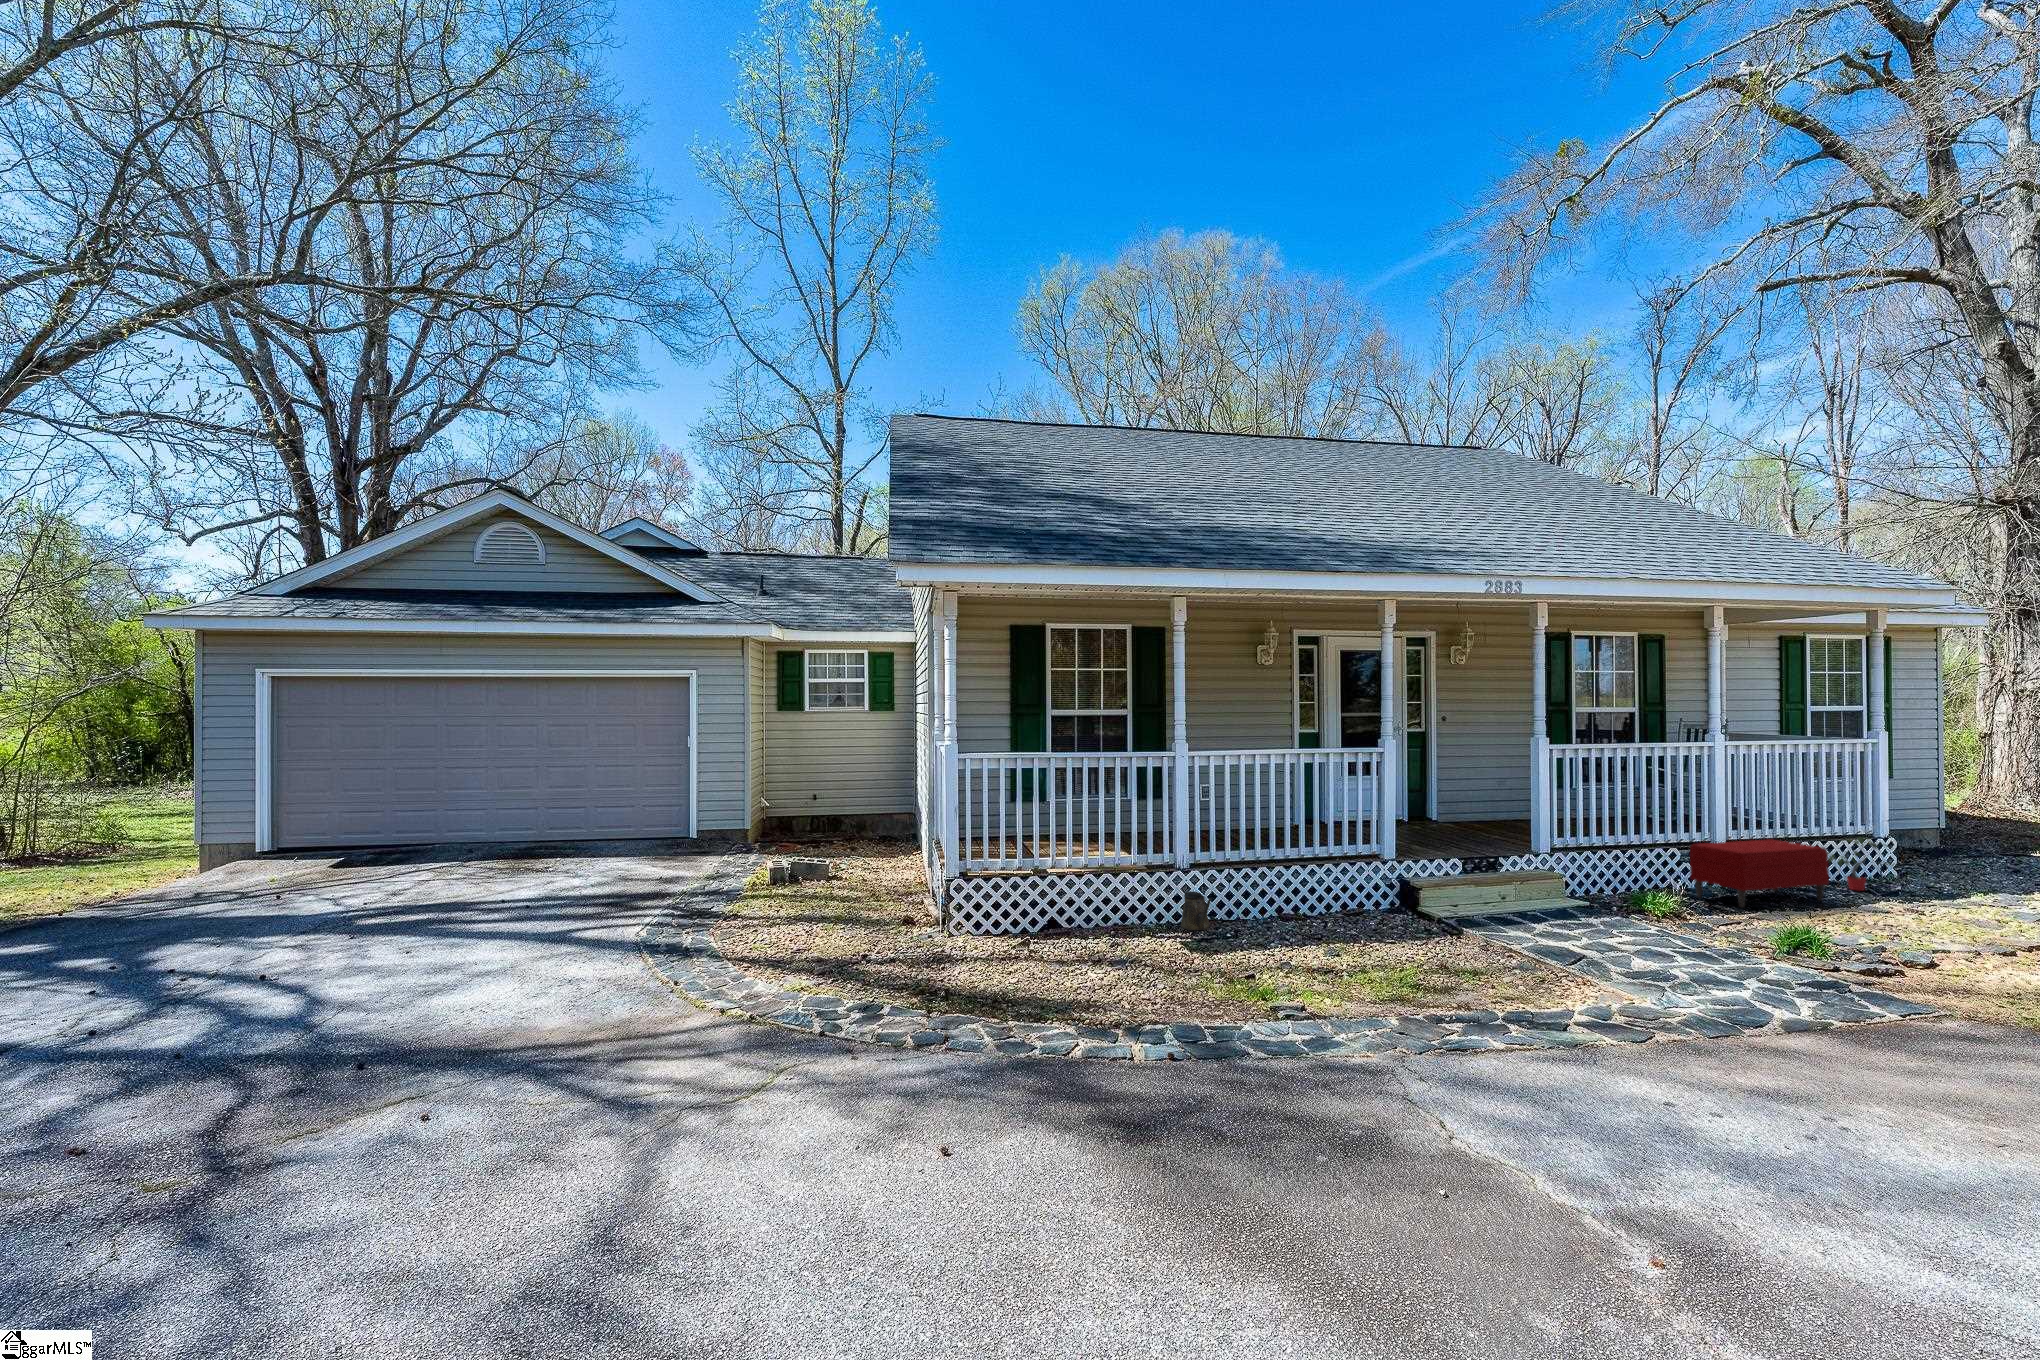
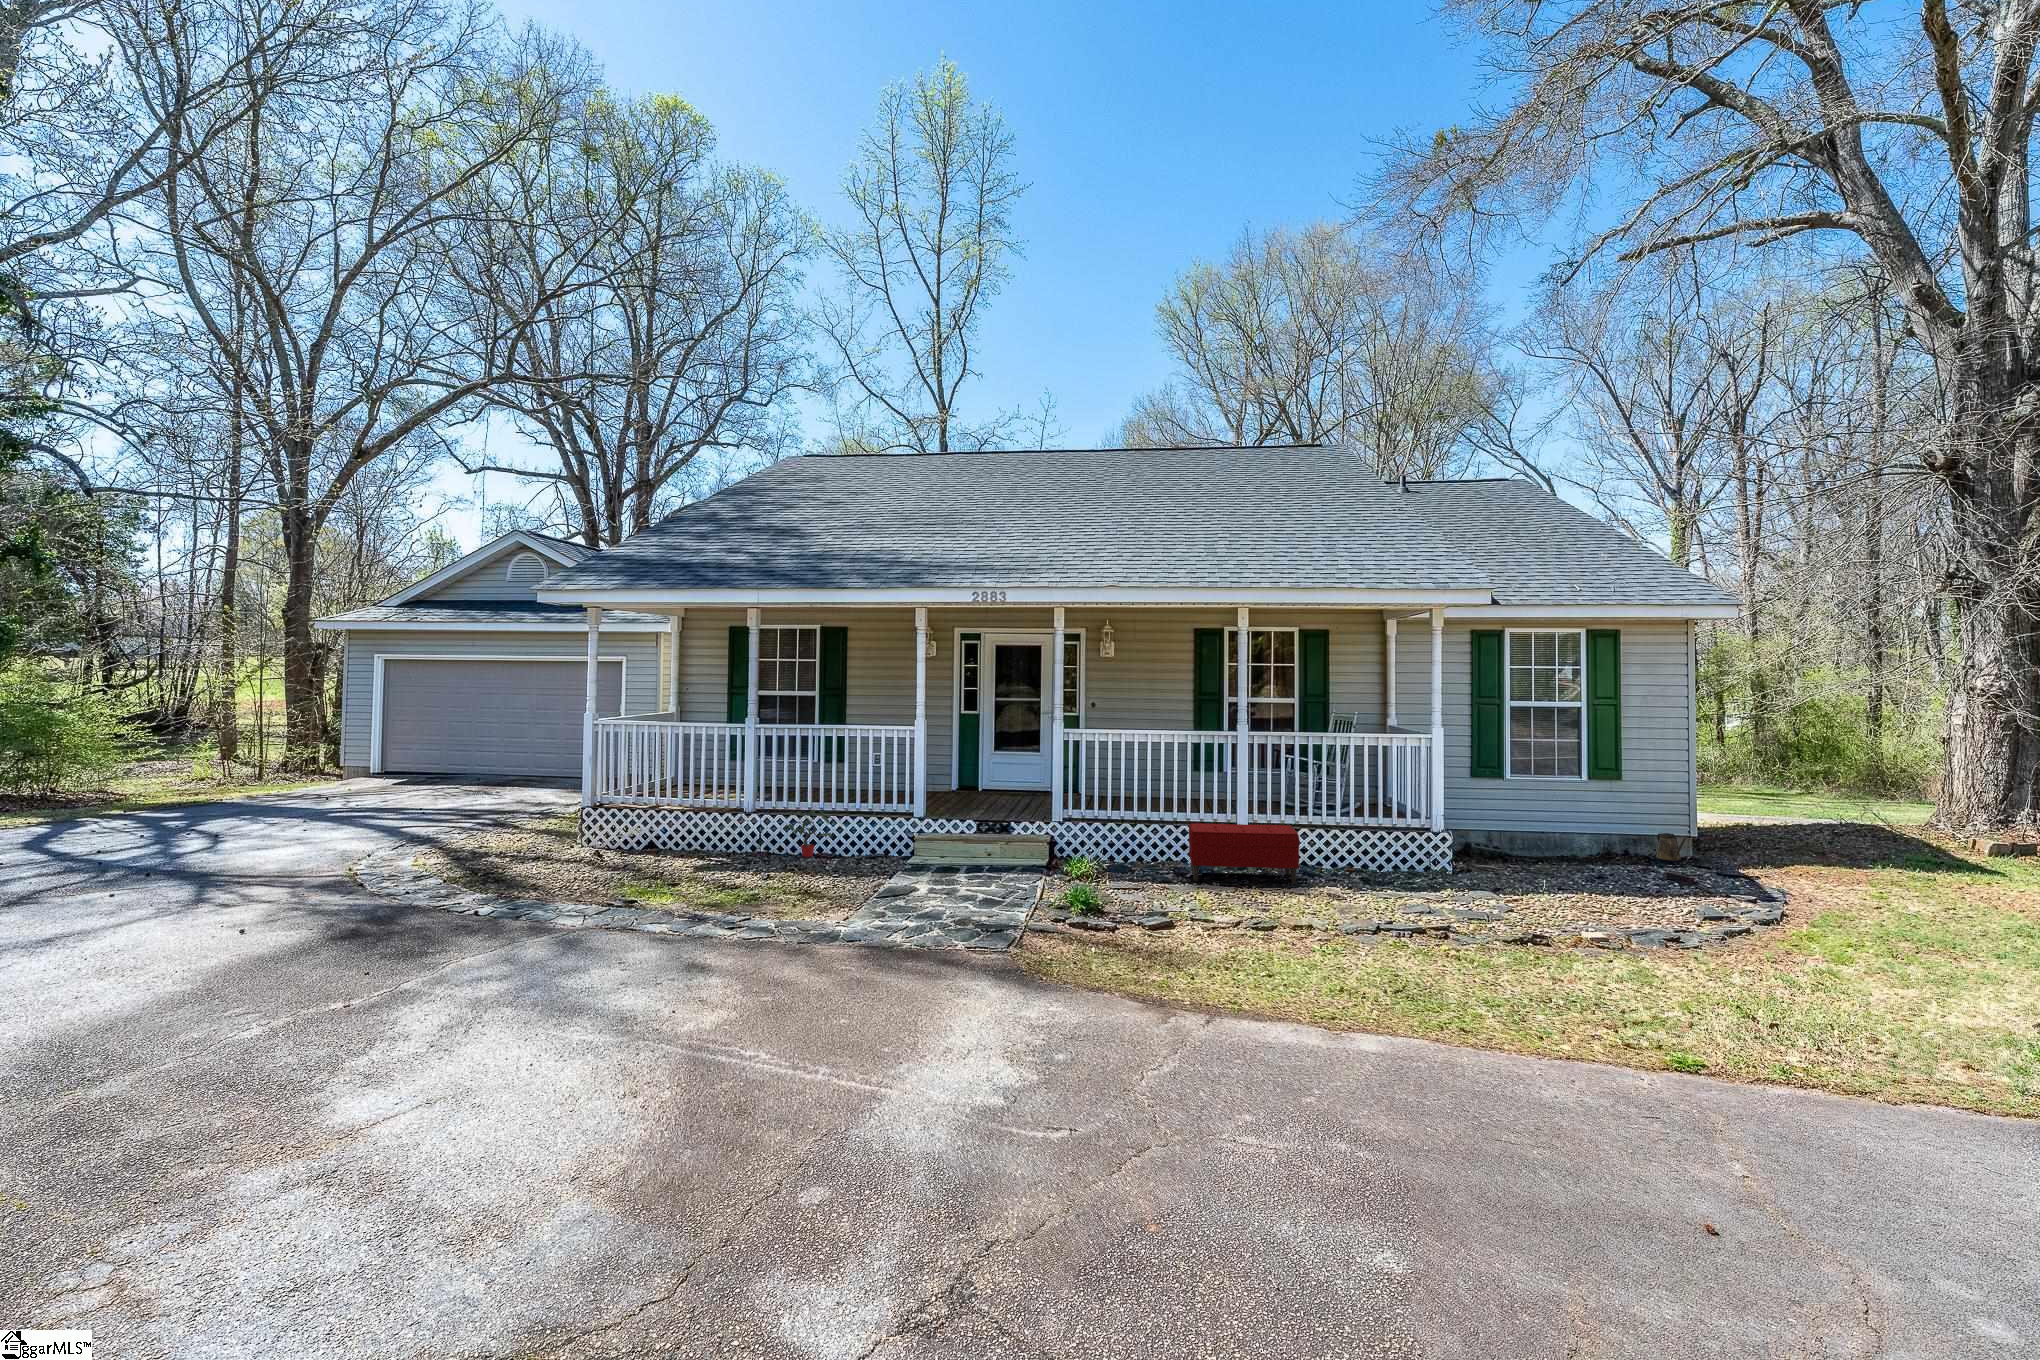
potted plant: present [1828,837,1893,891] -> present [784,809,834,857]
watering can: present [1180,891,1212,930] -> present [1656,833,1688,861]

